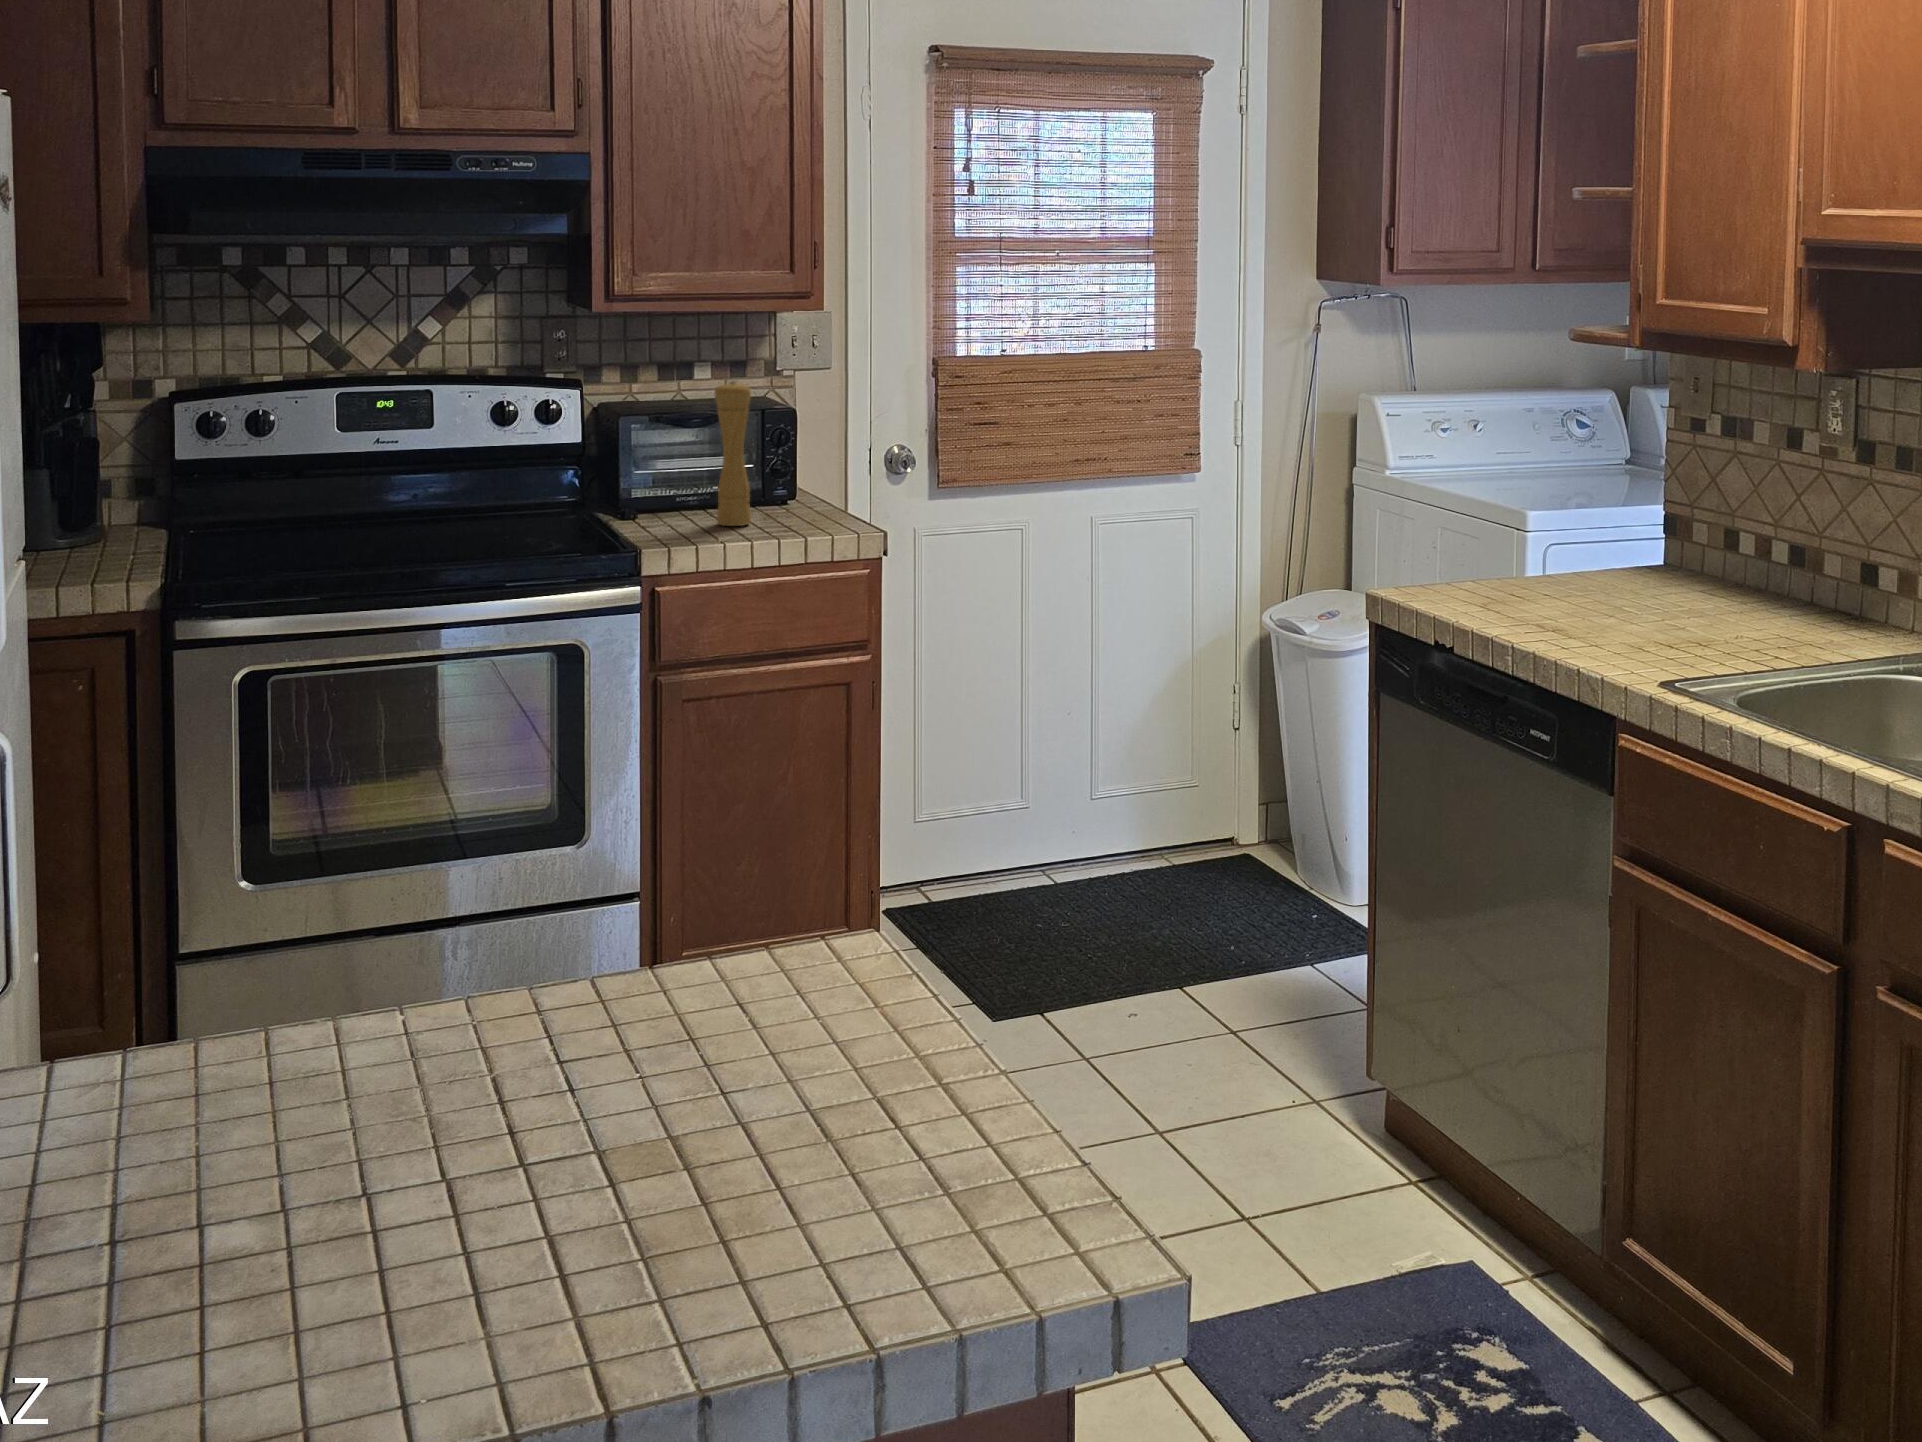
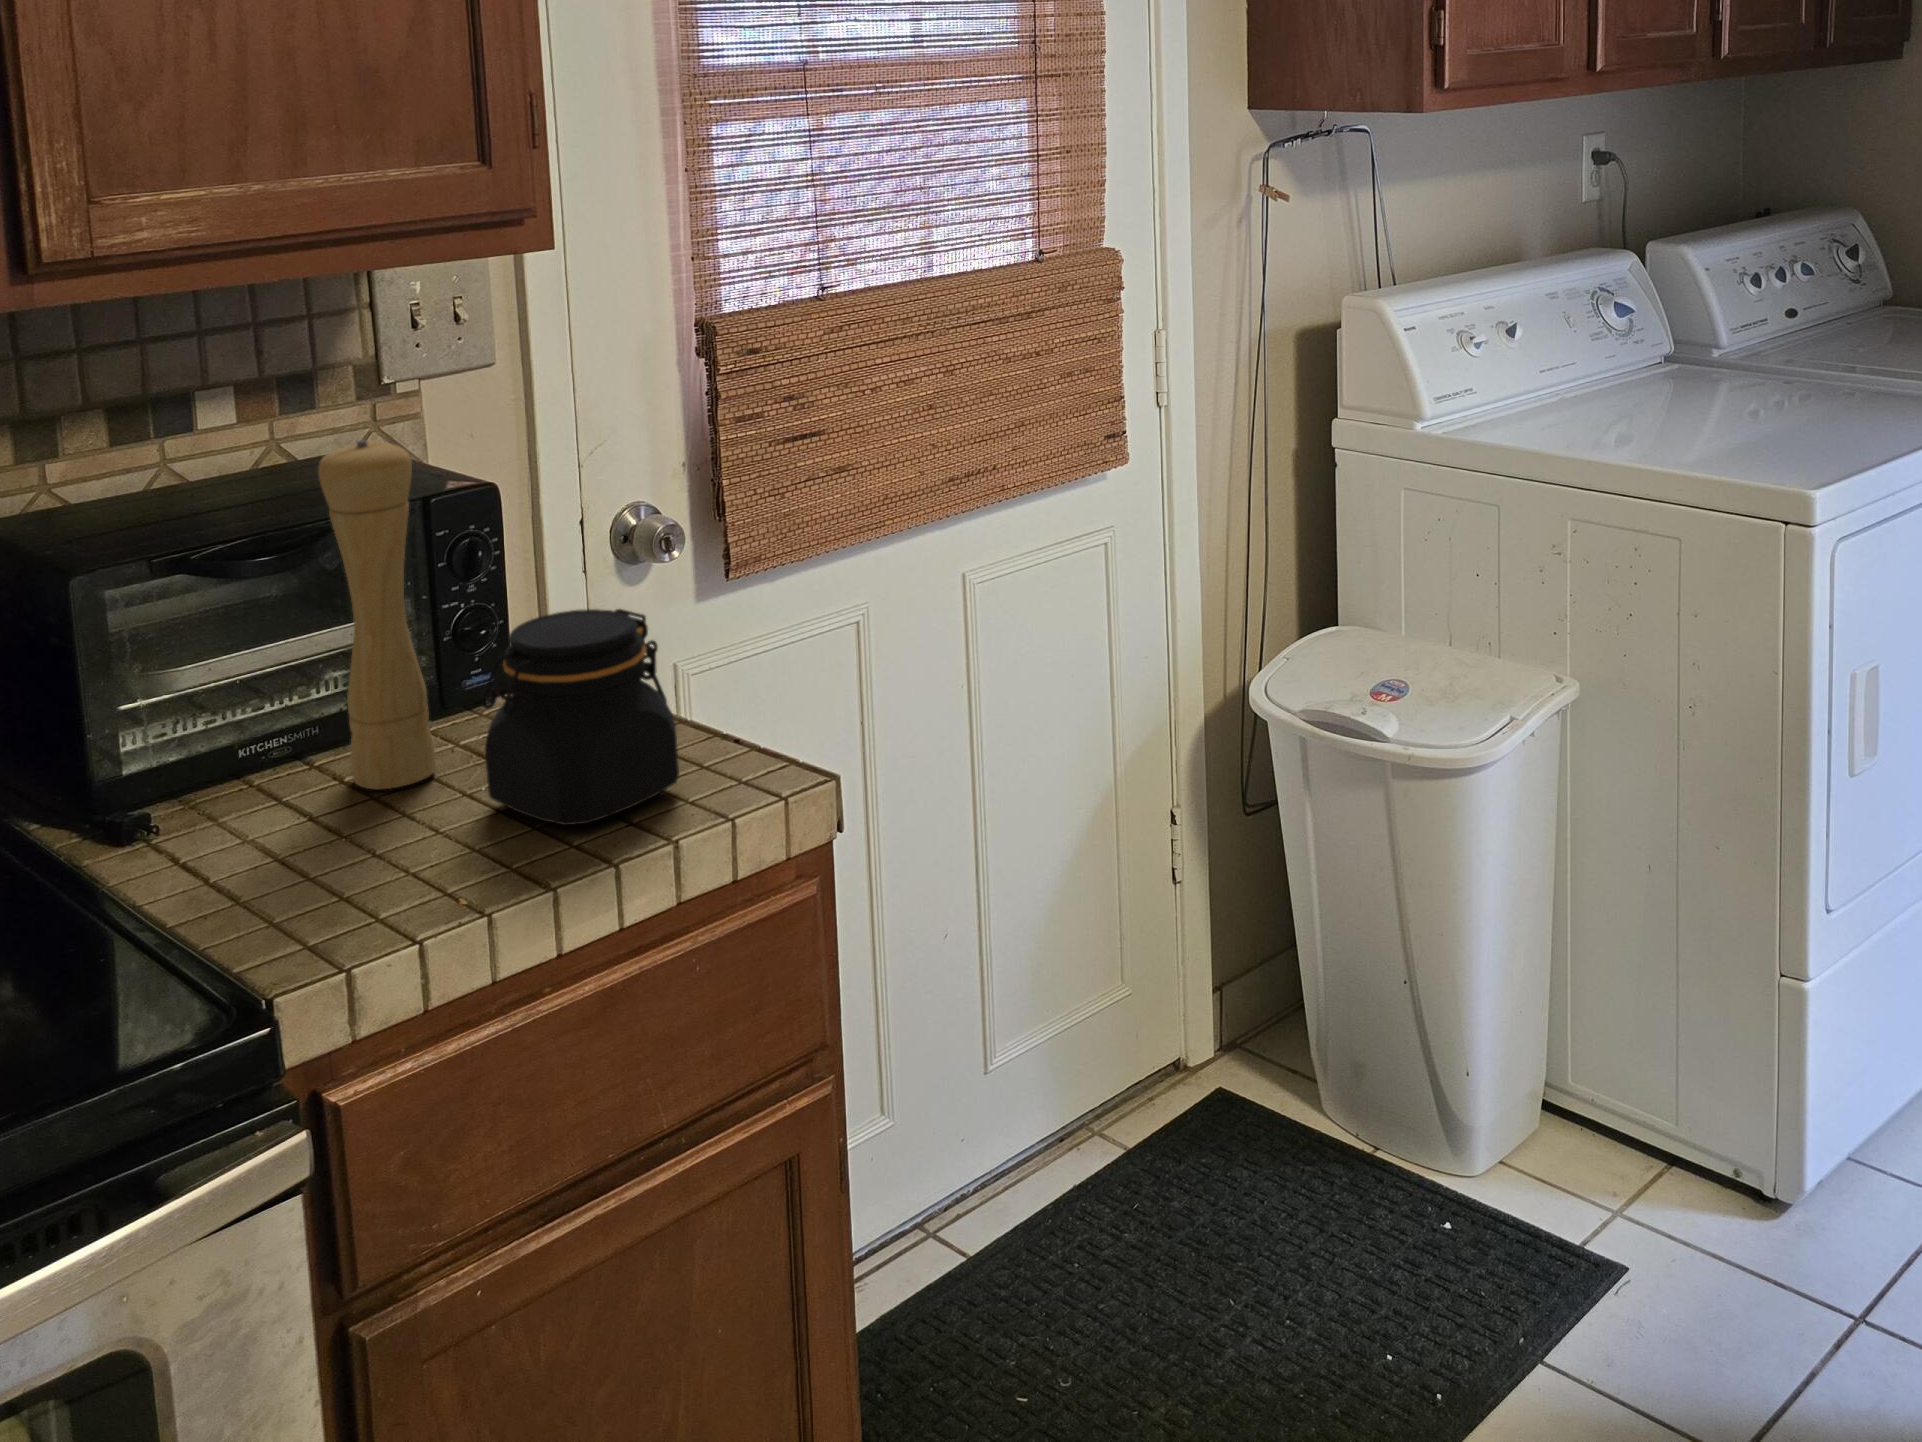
jar: none [751,460,834,540] -> present [482,609,679,825]

